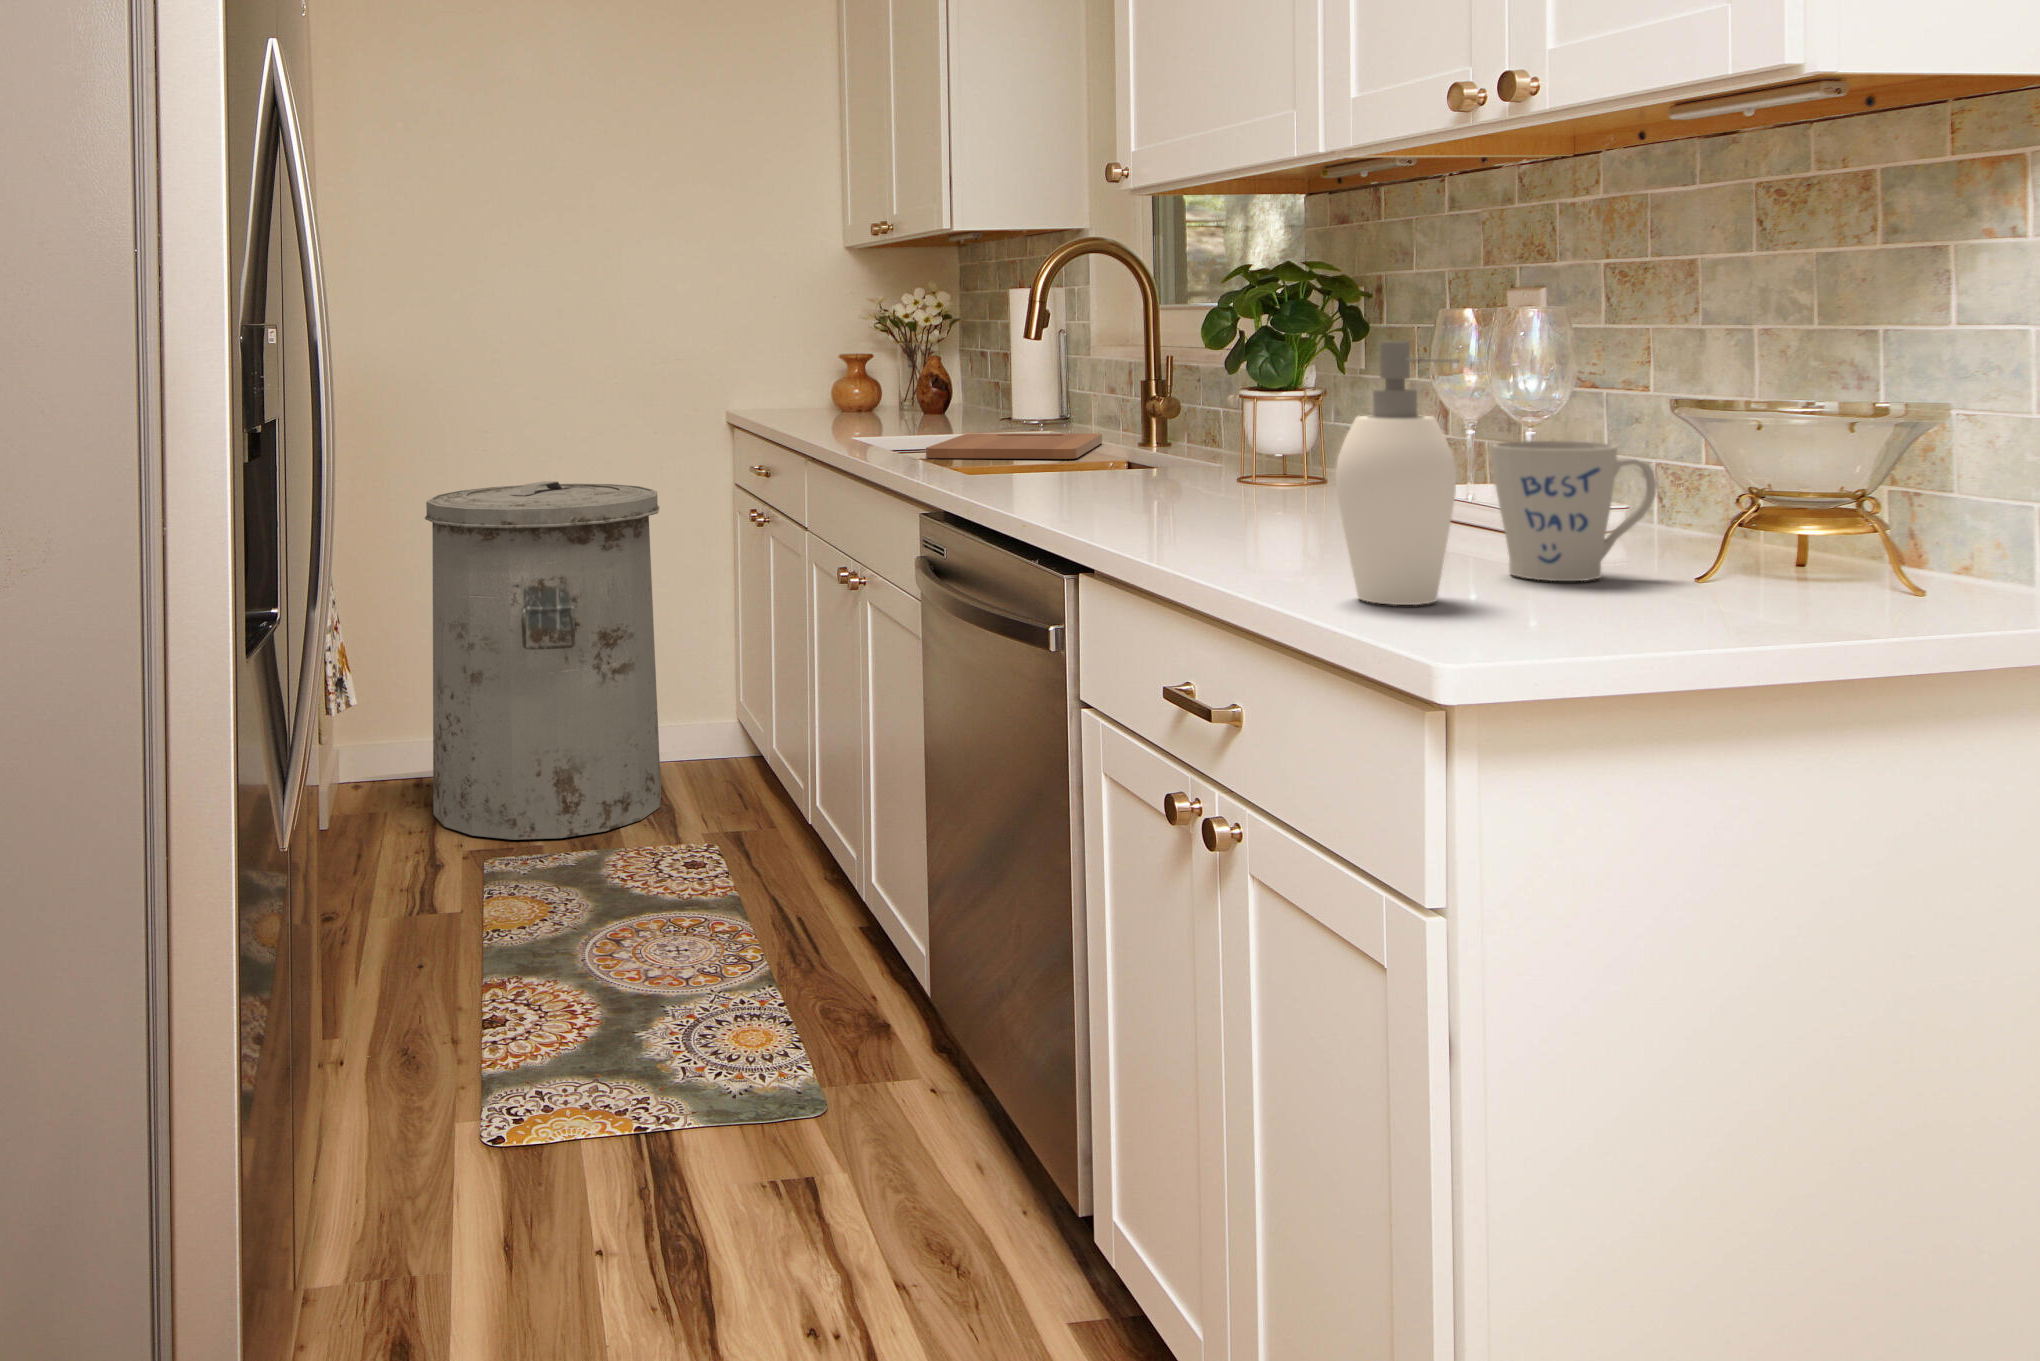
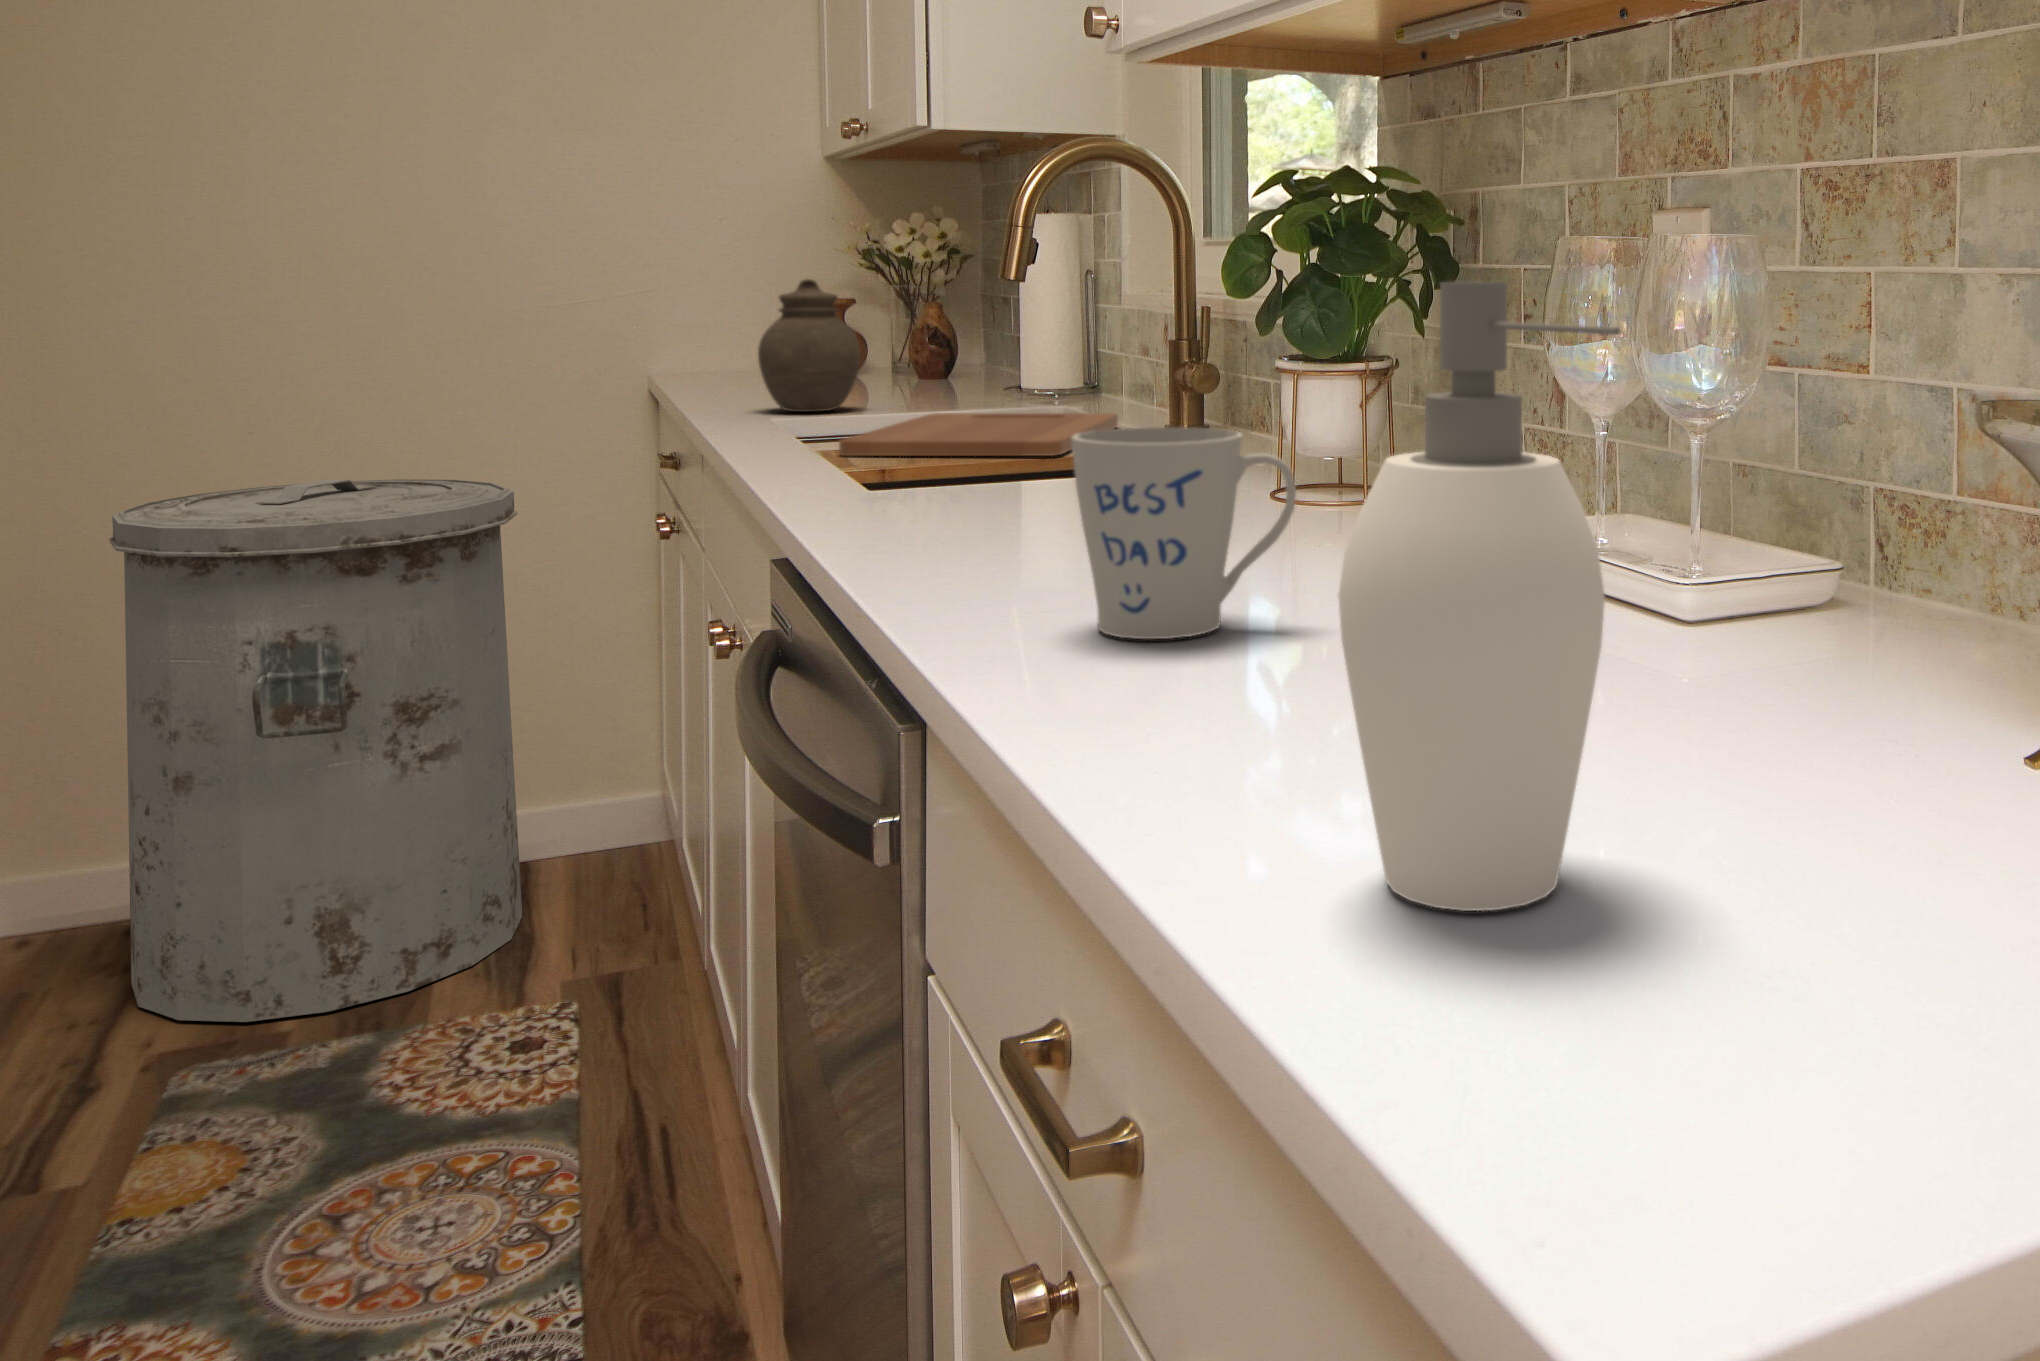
jar: none [836,339,905,434] -> present [758,279,860,412]
mug: present [1491,441,1657,581] -> present [1071,427,1296,639]

